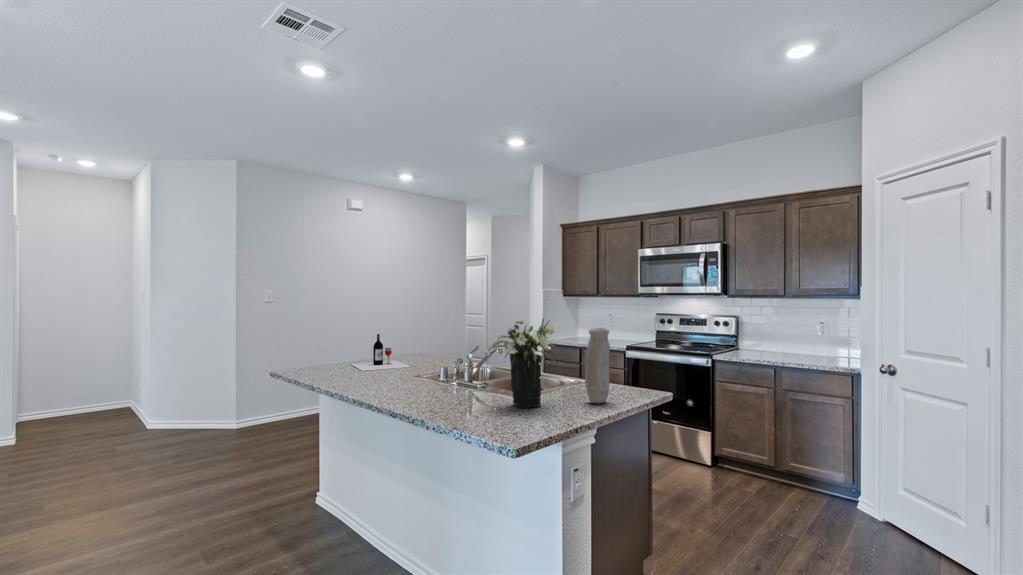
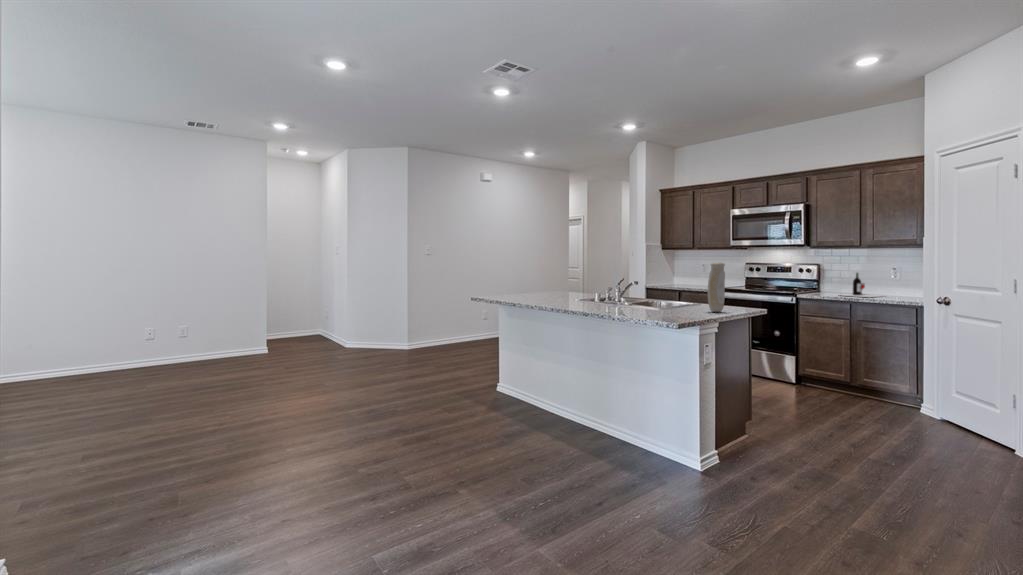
flower arrangement: present [485,319,557,408] -> none [642,255,692,314]
wine bottle: present [351,334,410,371] -> present [841,273,880,297]

